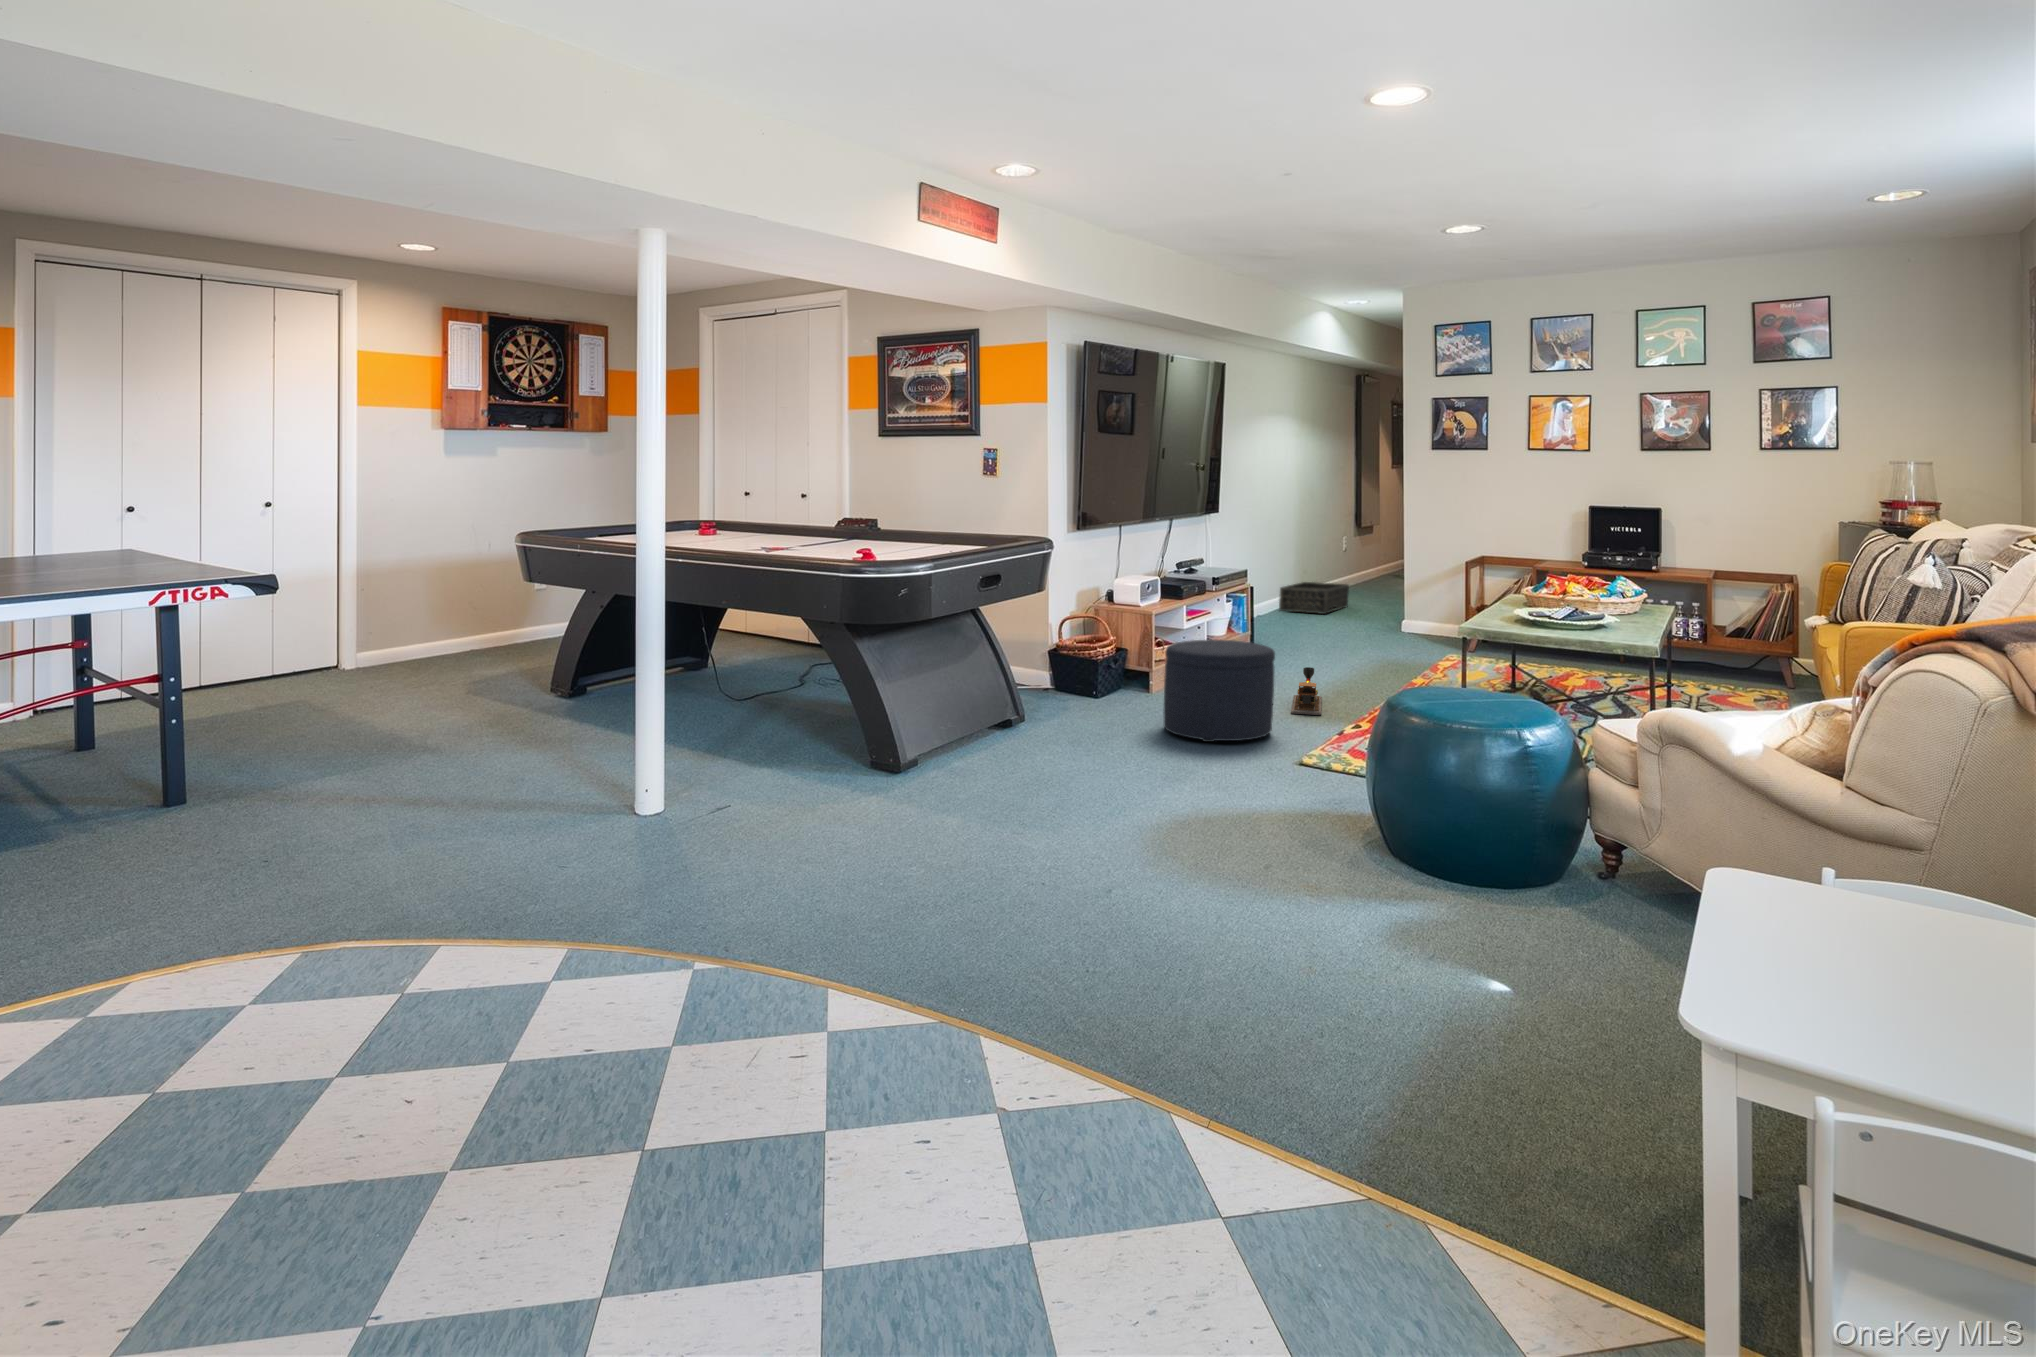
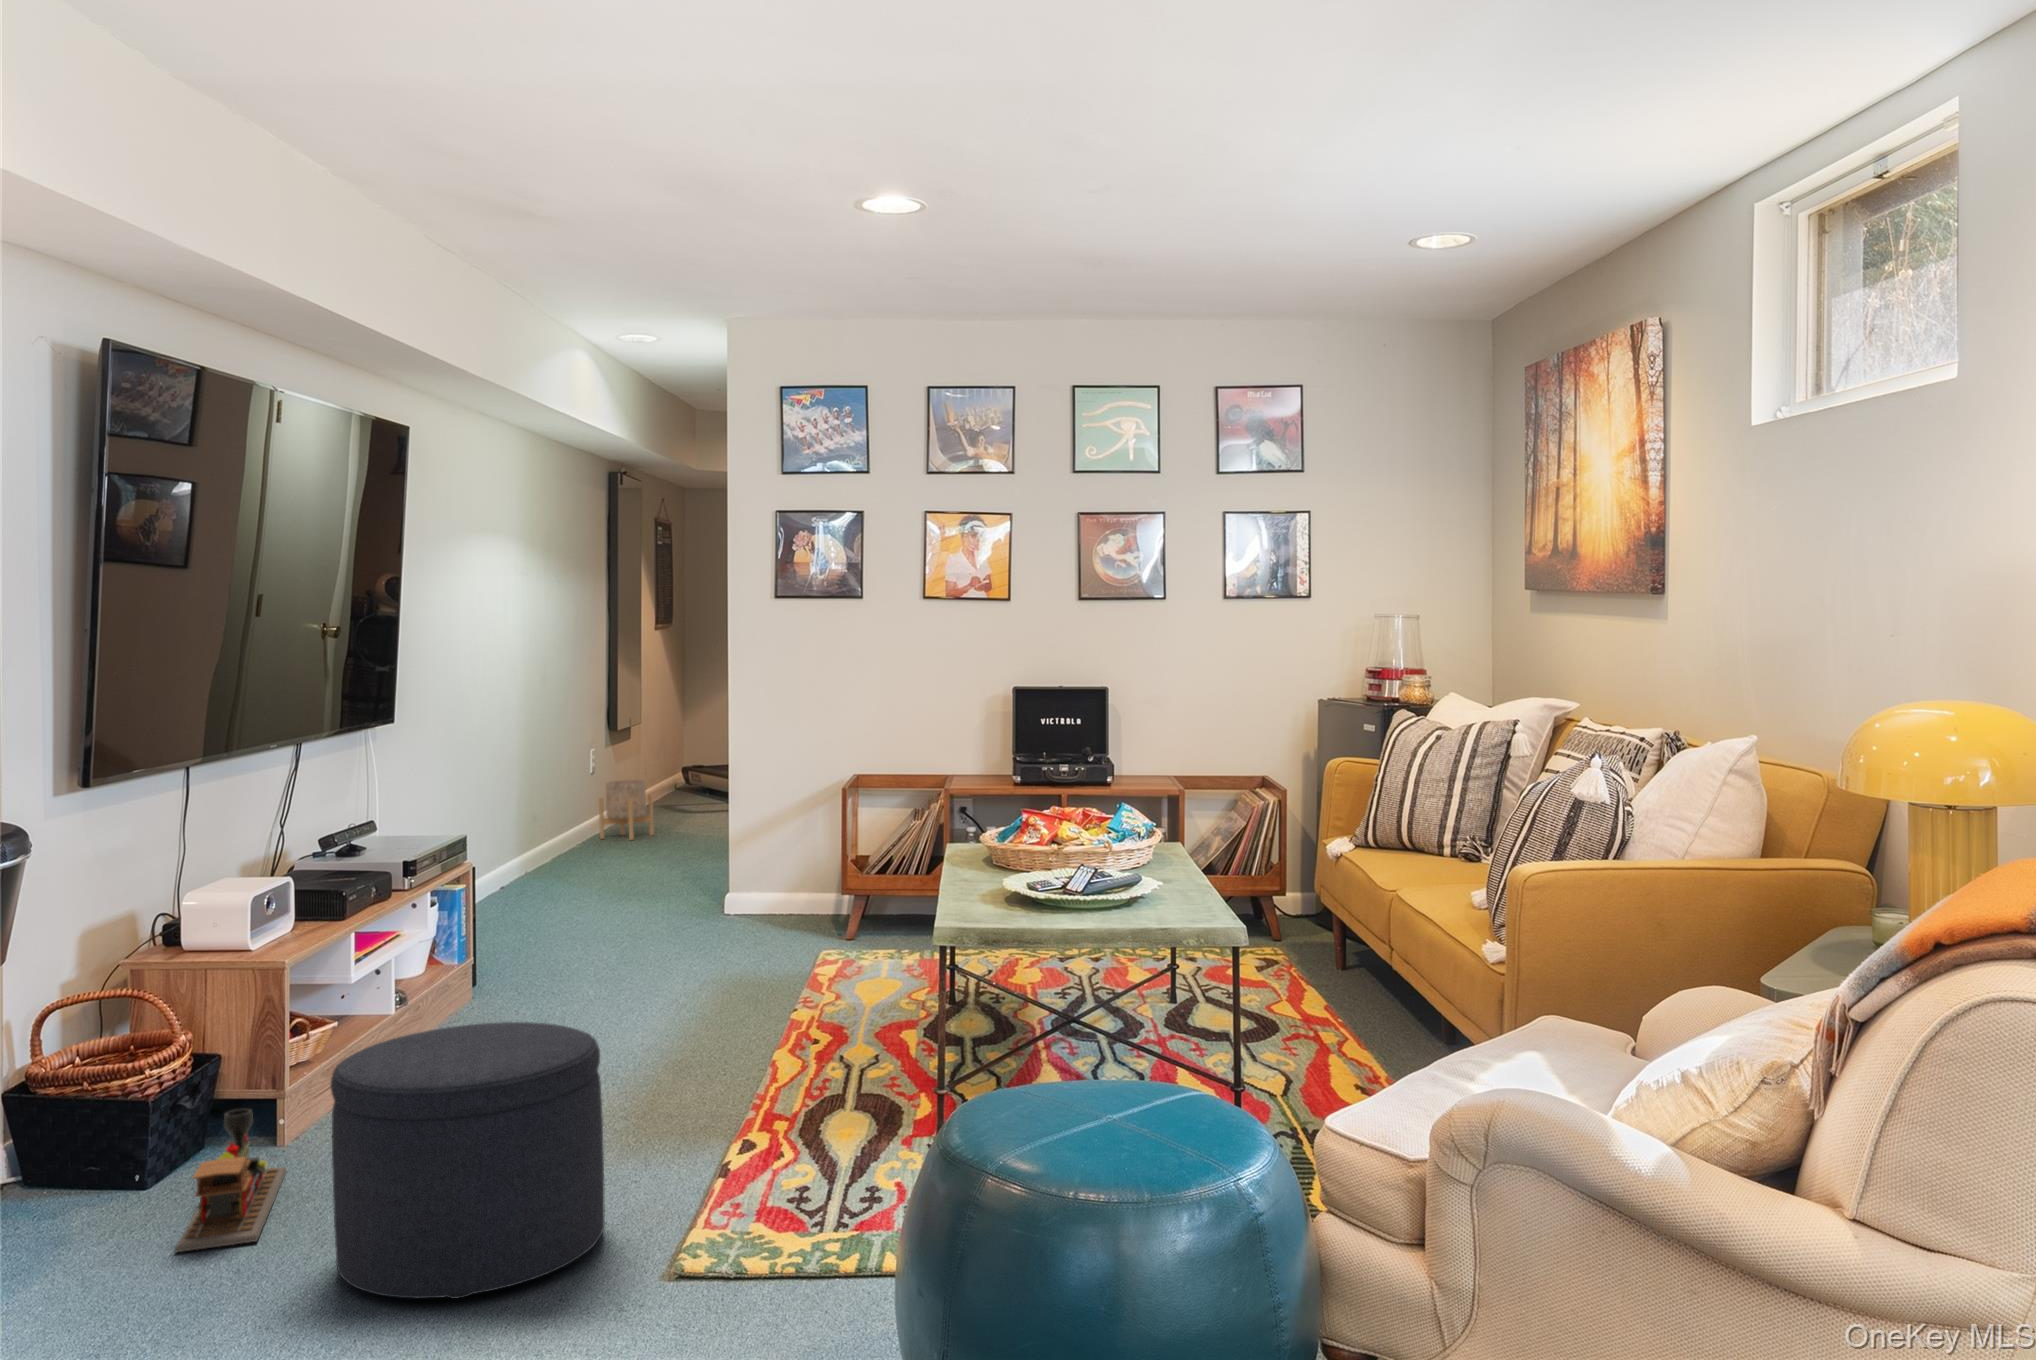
planter: none [1337,557,1372,593] -> present [599,780,654,840]
basket: present [1279,582,1349,614] -> none [514,830,630,889]
toy train: present [1291,667,1322,715] -> present [175,1109,287,1252]

